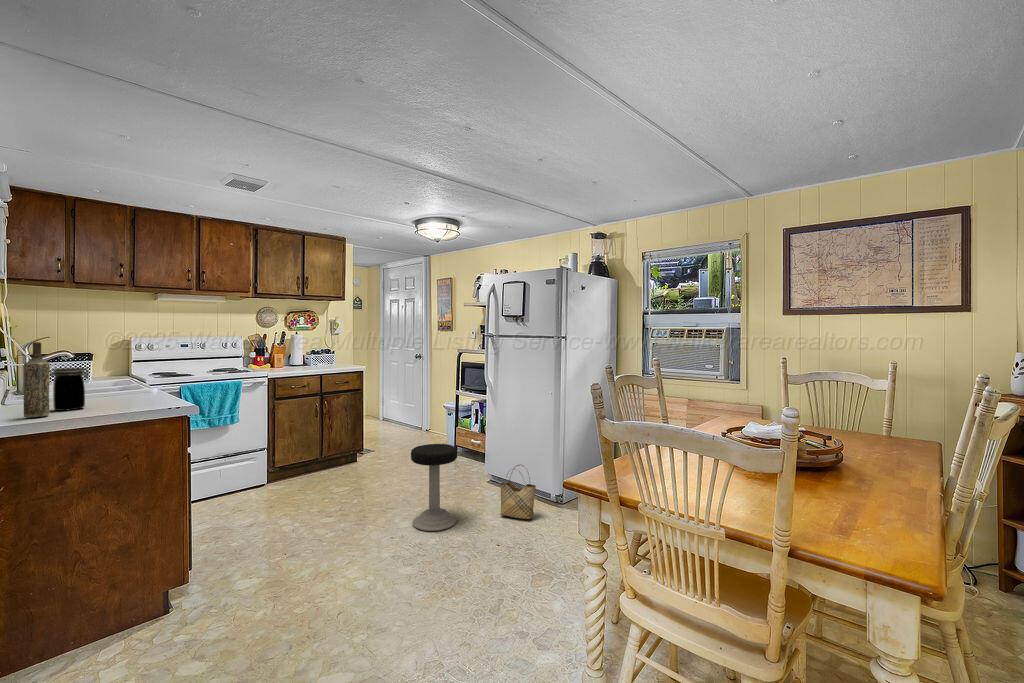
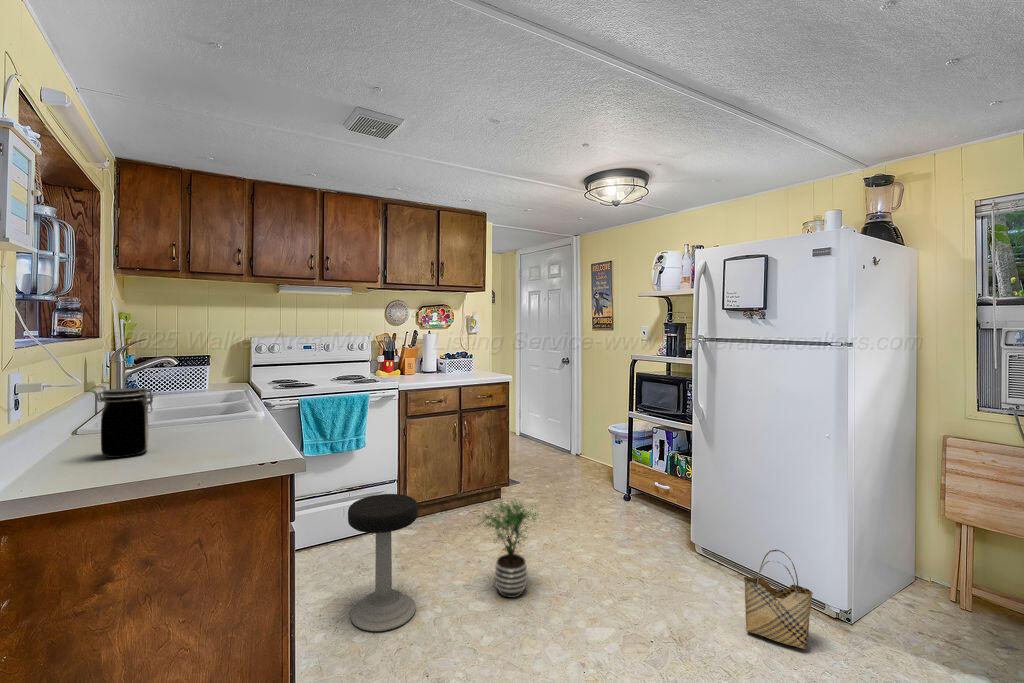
bottle: present [23,342,50,417] -> none [42,350,84,477]
stool: present [411,444,458,531] -> present [348,494,418,631]
potted plant: none [326,448,374,515] -> present [478,501,539,598]

